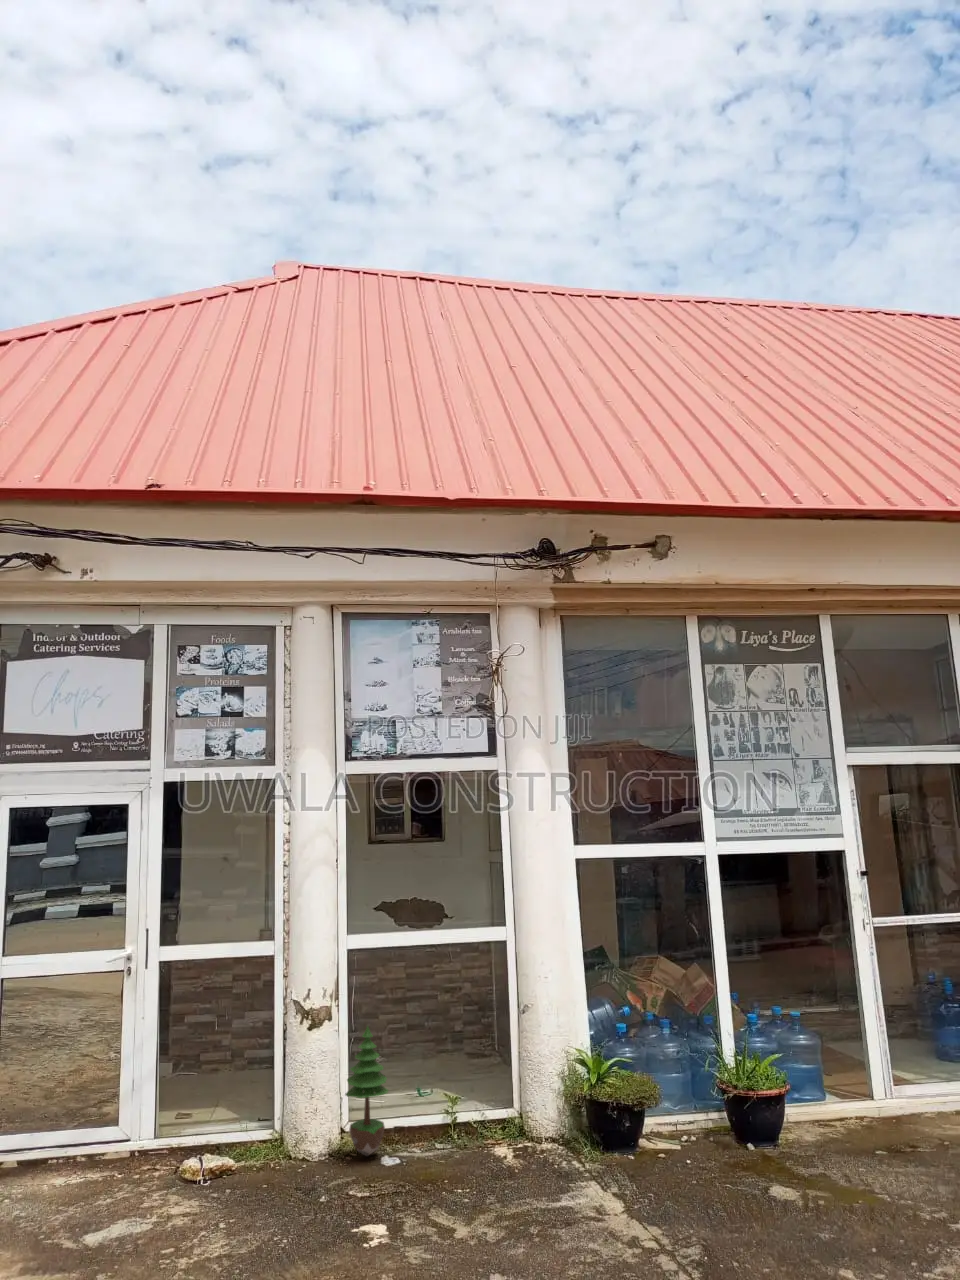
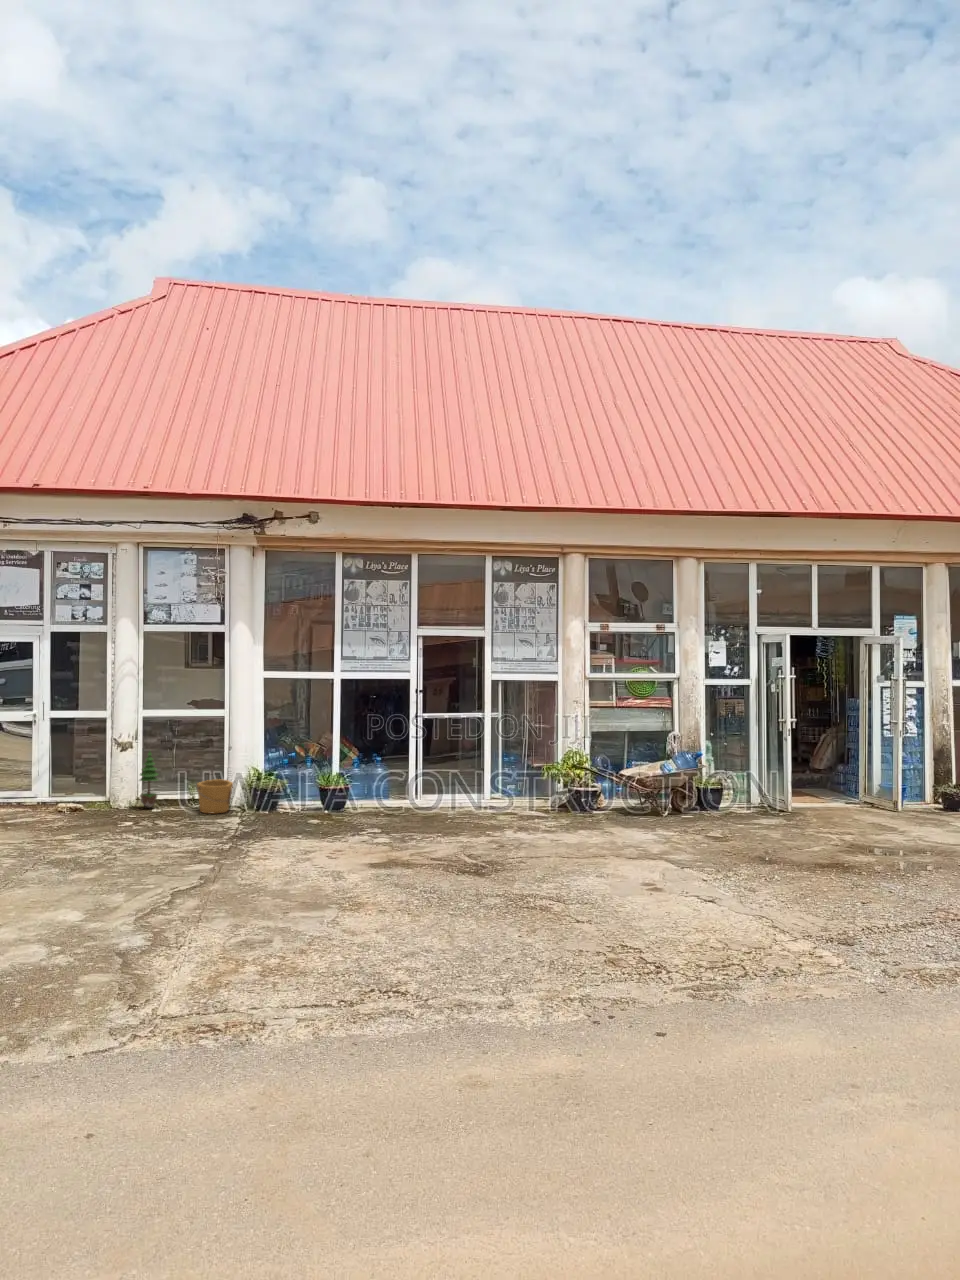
bucket: none [472,1081,548,1170] -> present [197,779,233,813]

